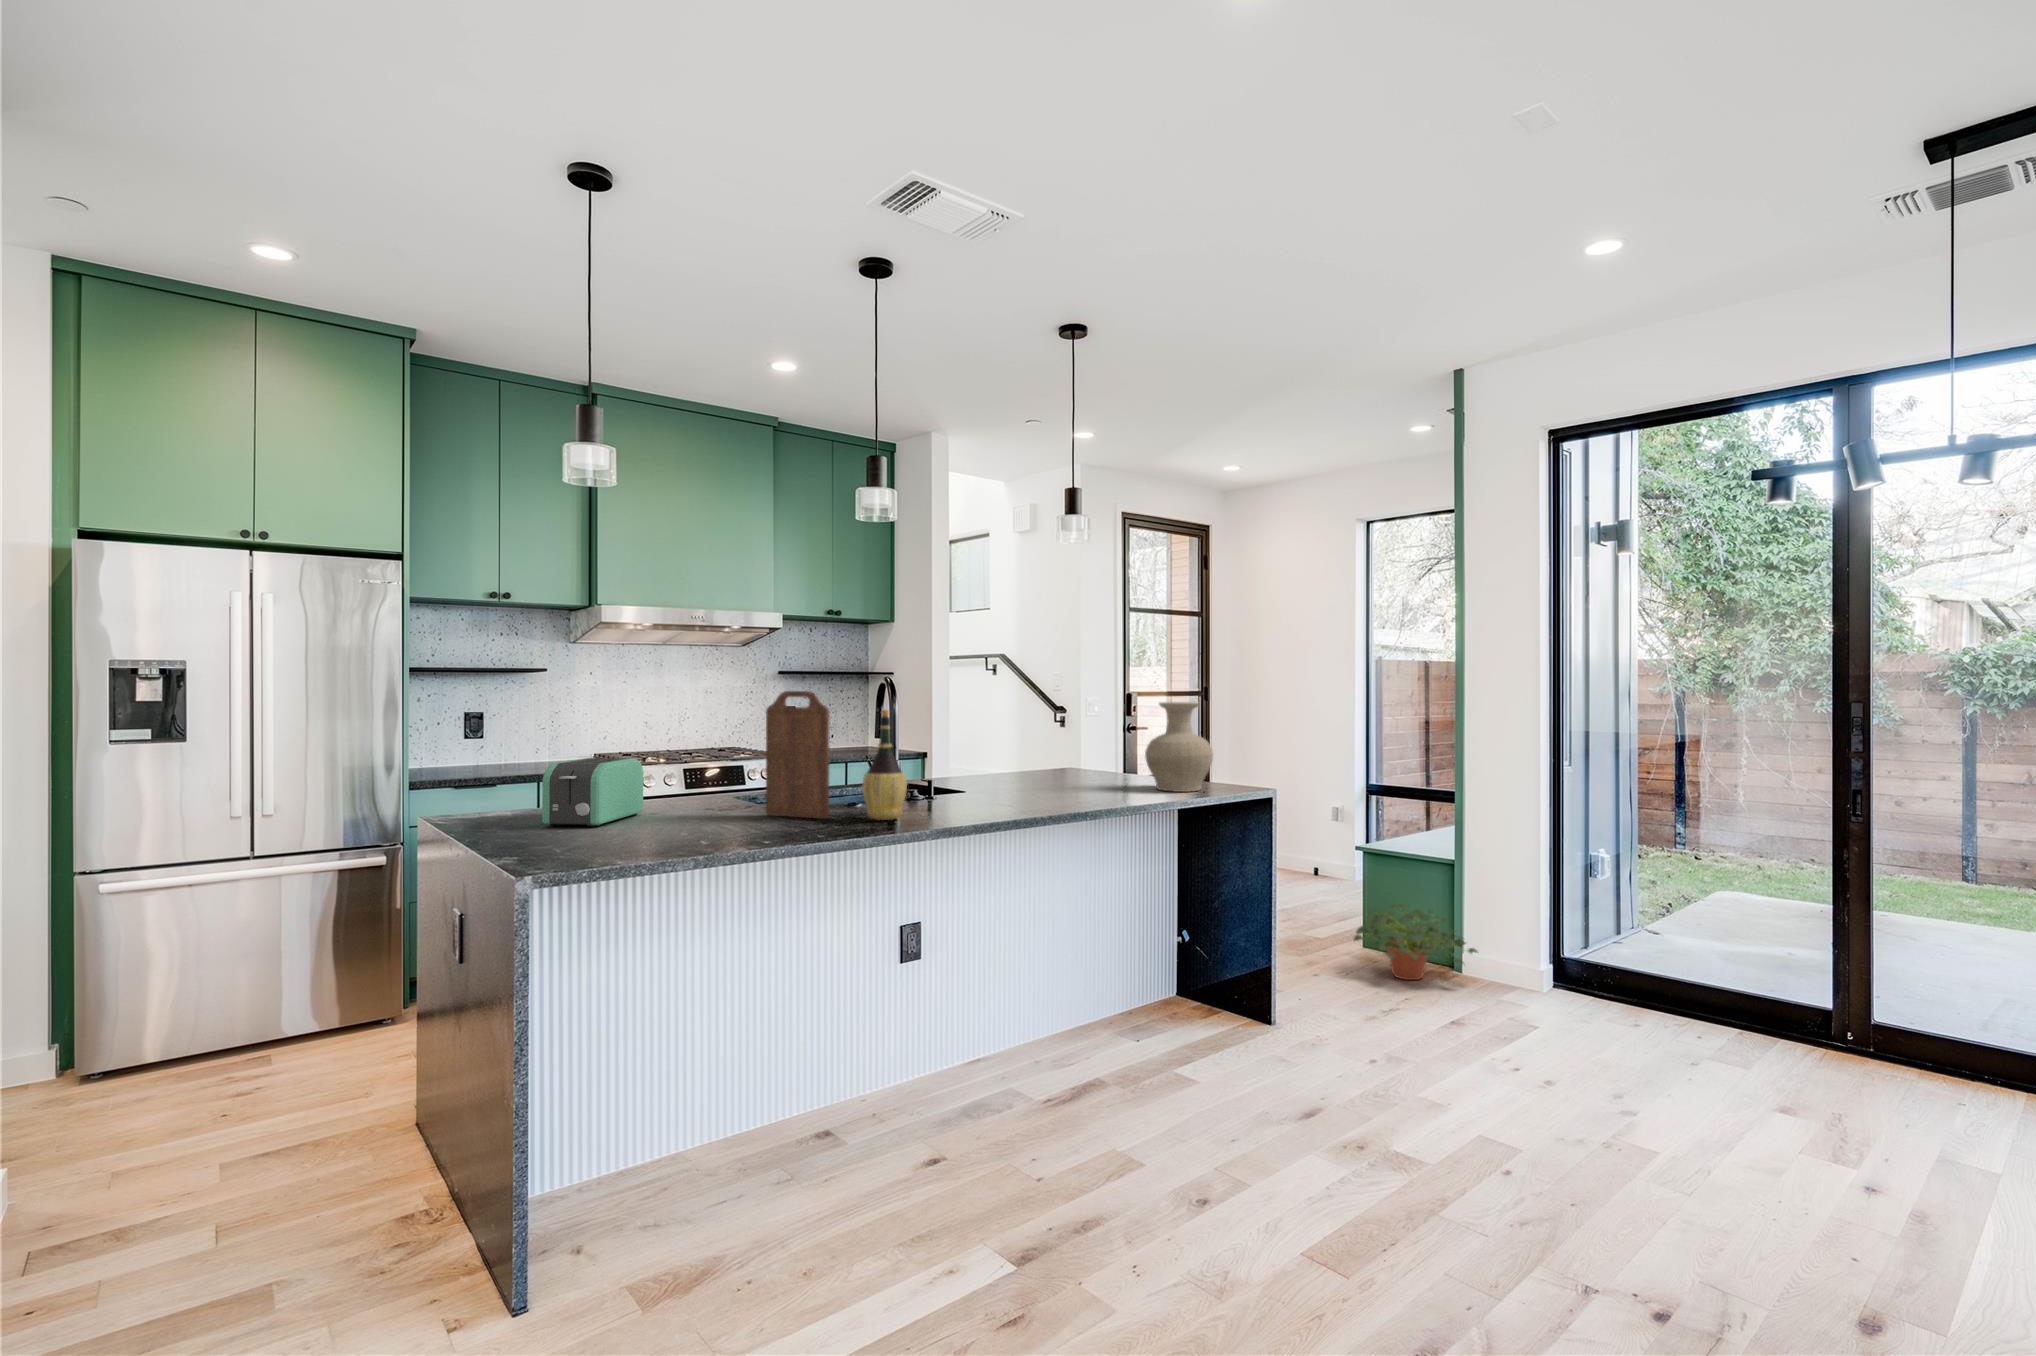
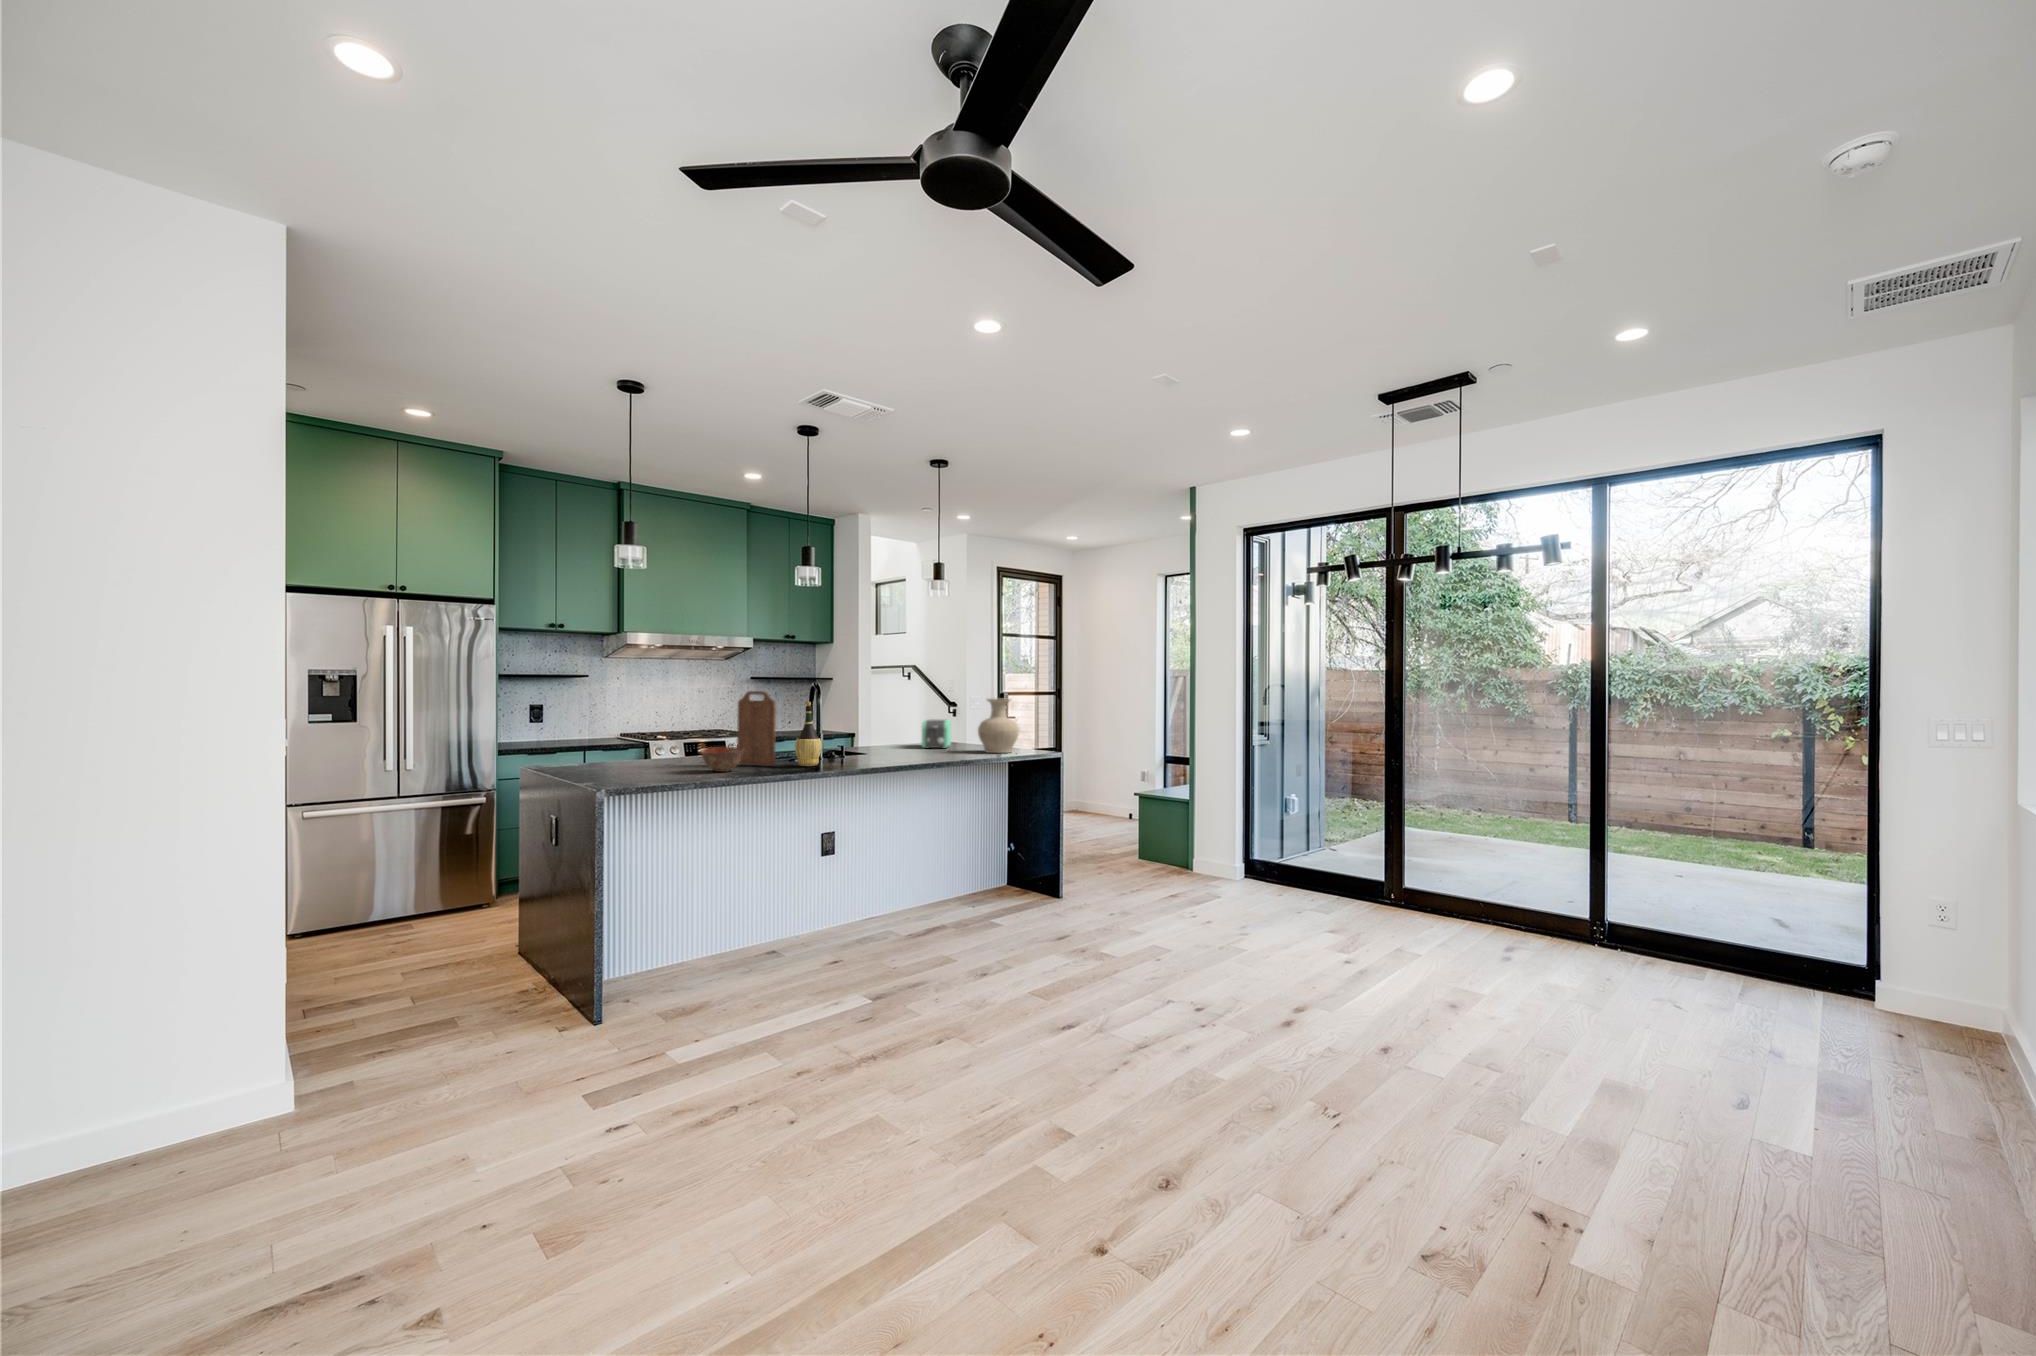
toaster: present [542,758,643,826] -> present [922,720,951,748]
ceramic bowl: none [702,787,780,833] -> present [700,747,745,772]
potted plant: present [1354,904,1477,980] -> none [1124,830,1201,877]

